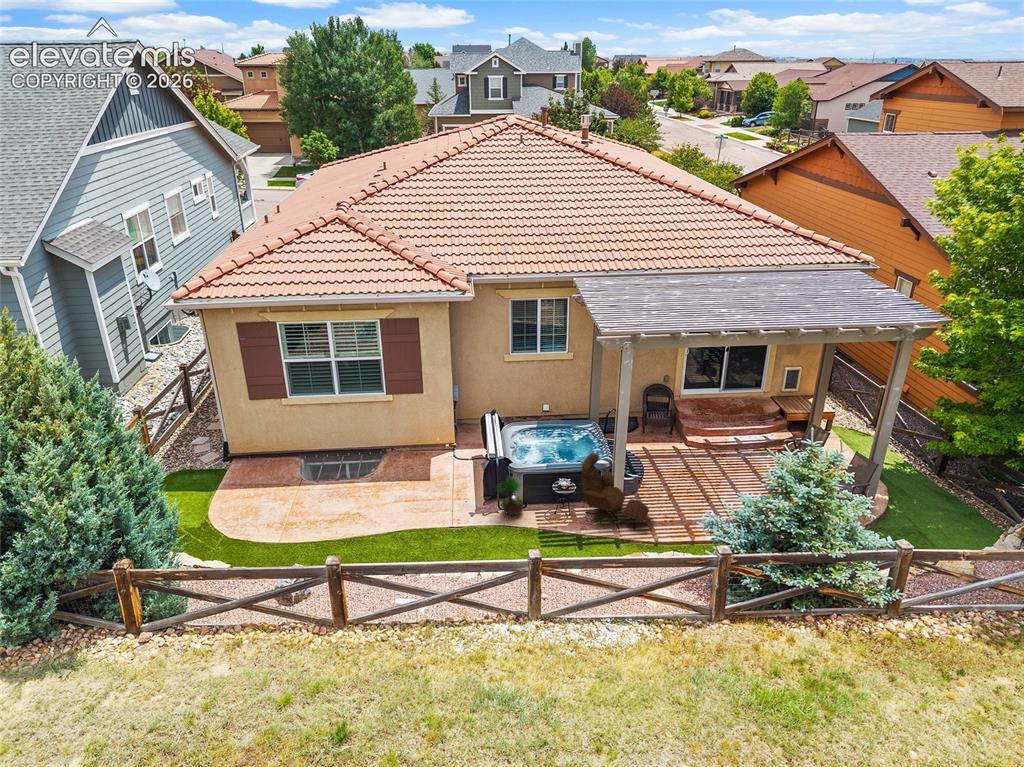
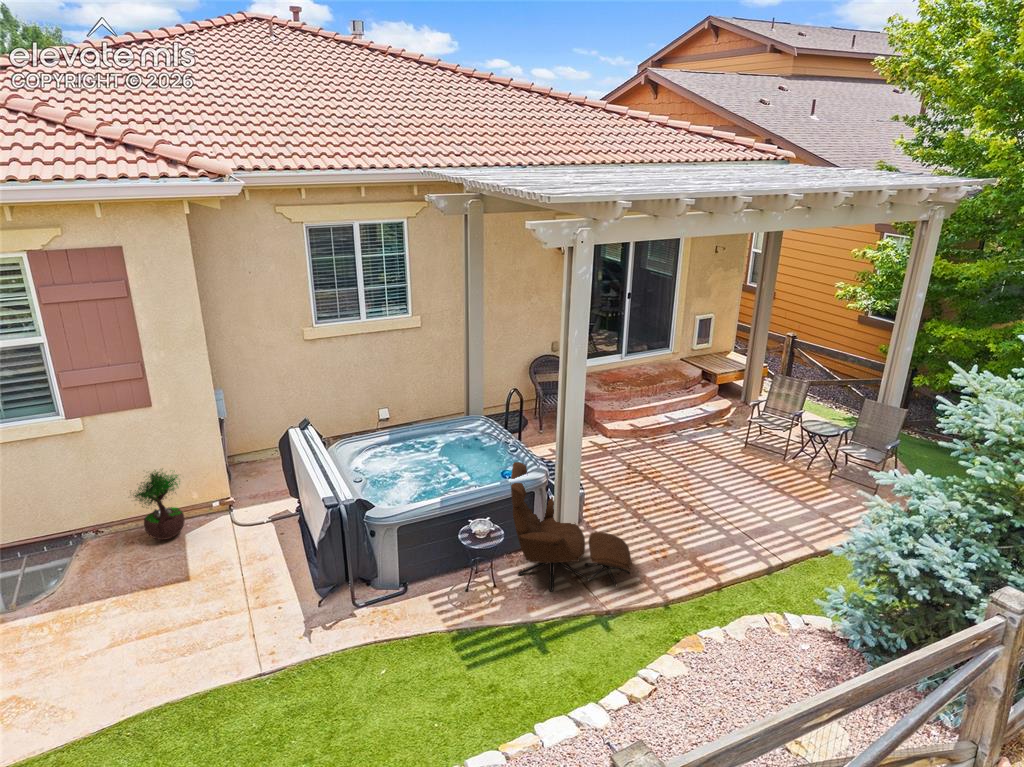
potted tree: present [497,477,523,515] -> present [135,470,185,540]

